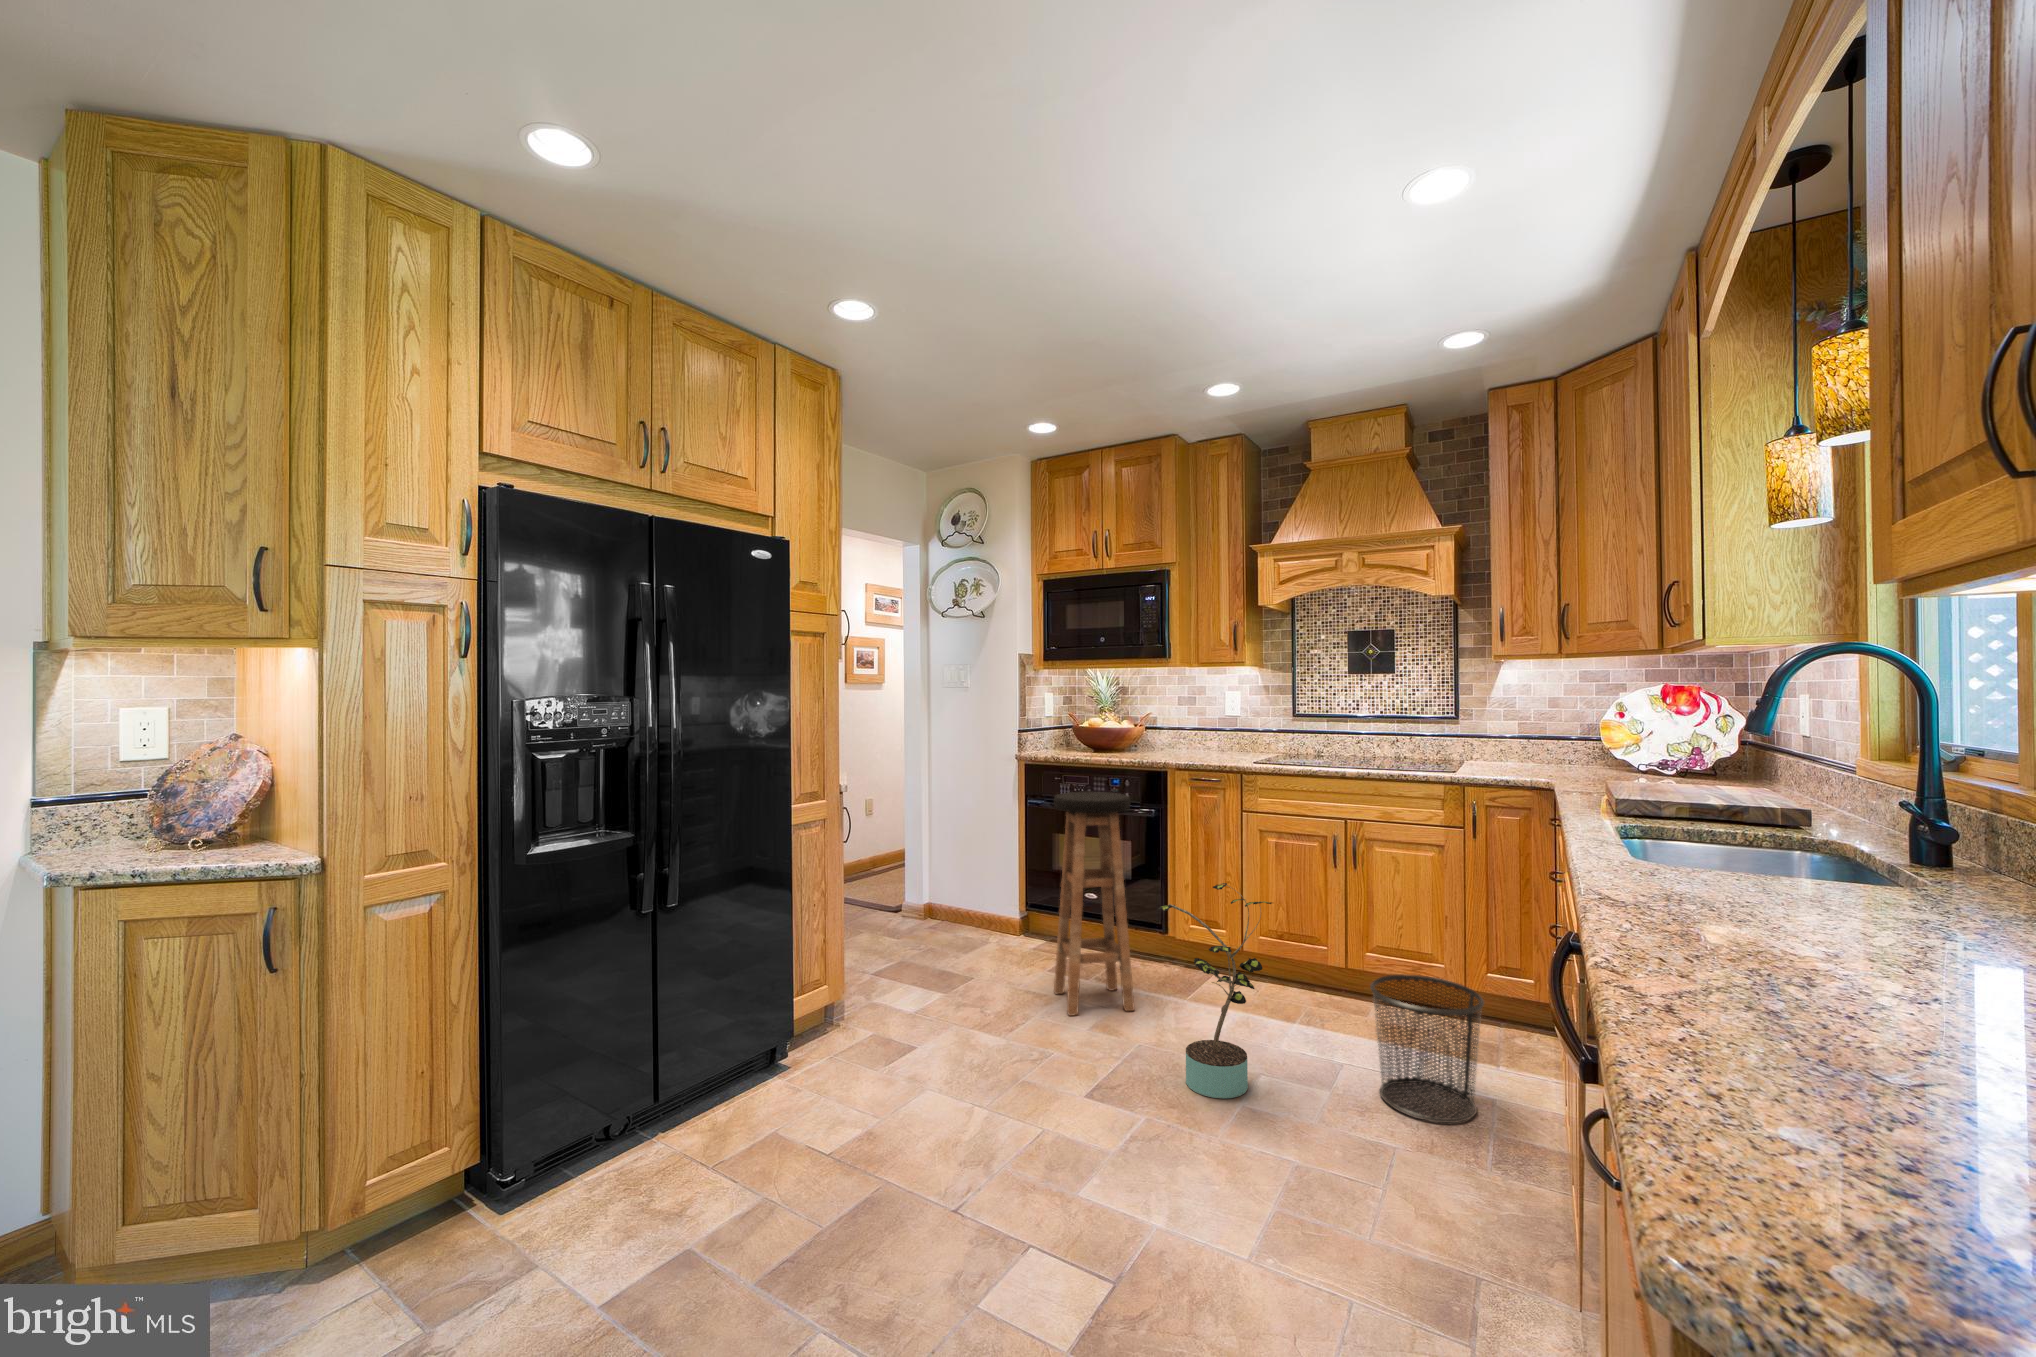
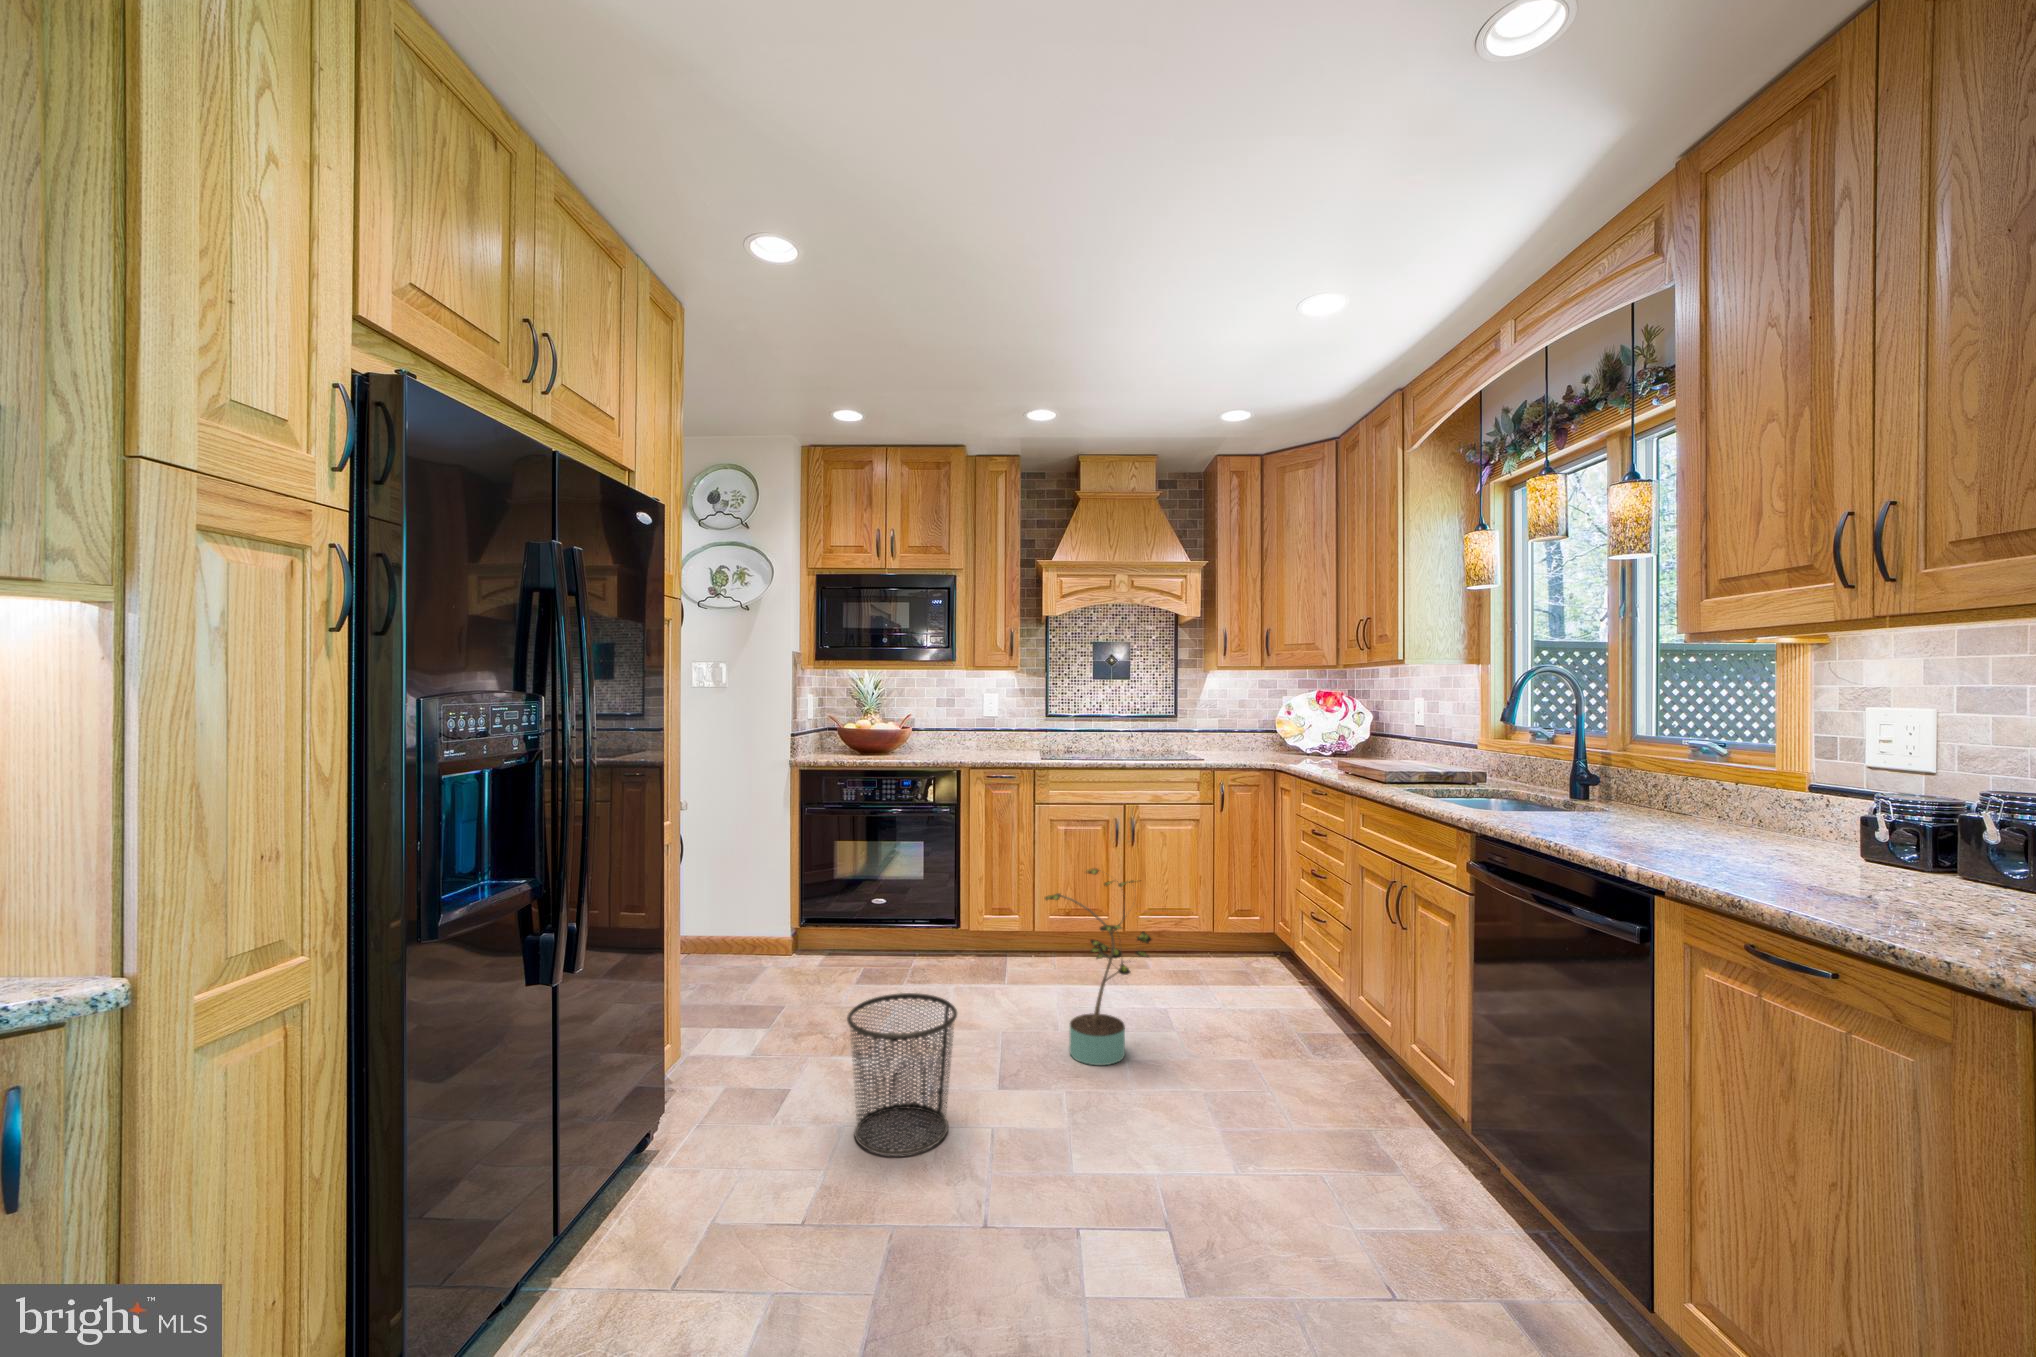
bar stool: present [1054,792,1135,1016] -> none [880,793,972,1023]
waste bin: present [1370,974,1484,1123] -> present [847,993,957,1155]

